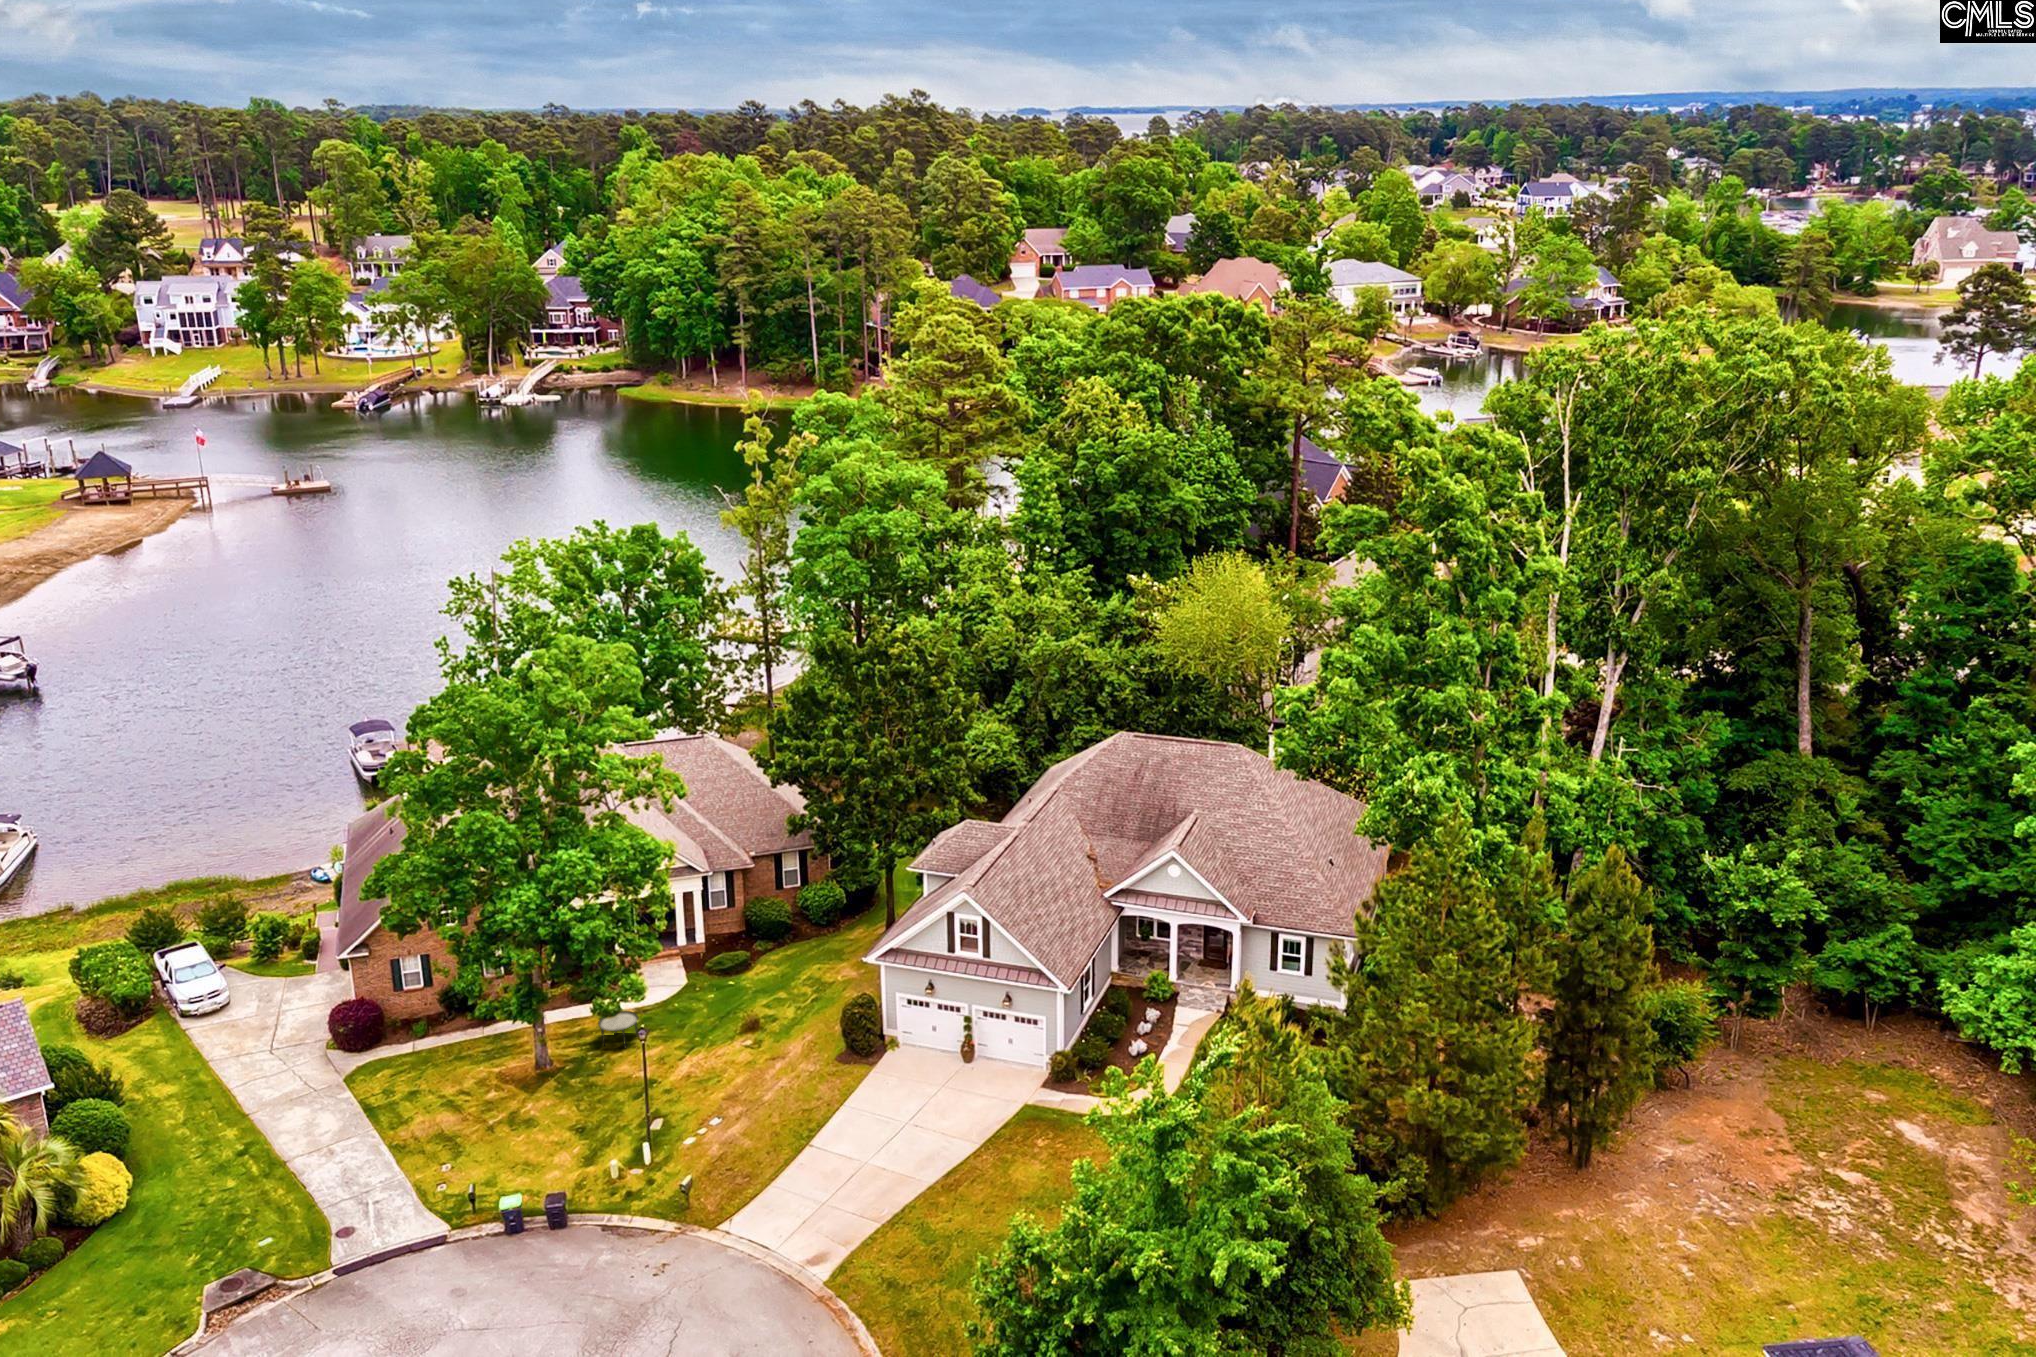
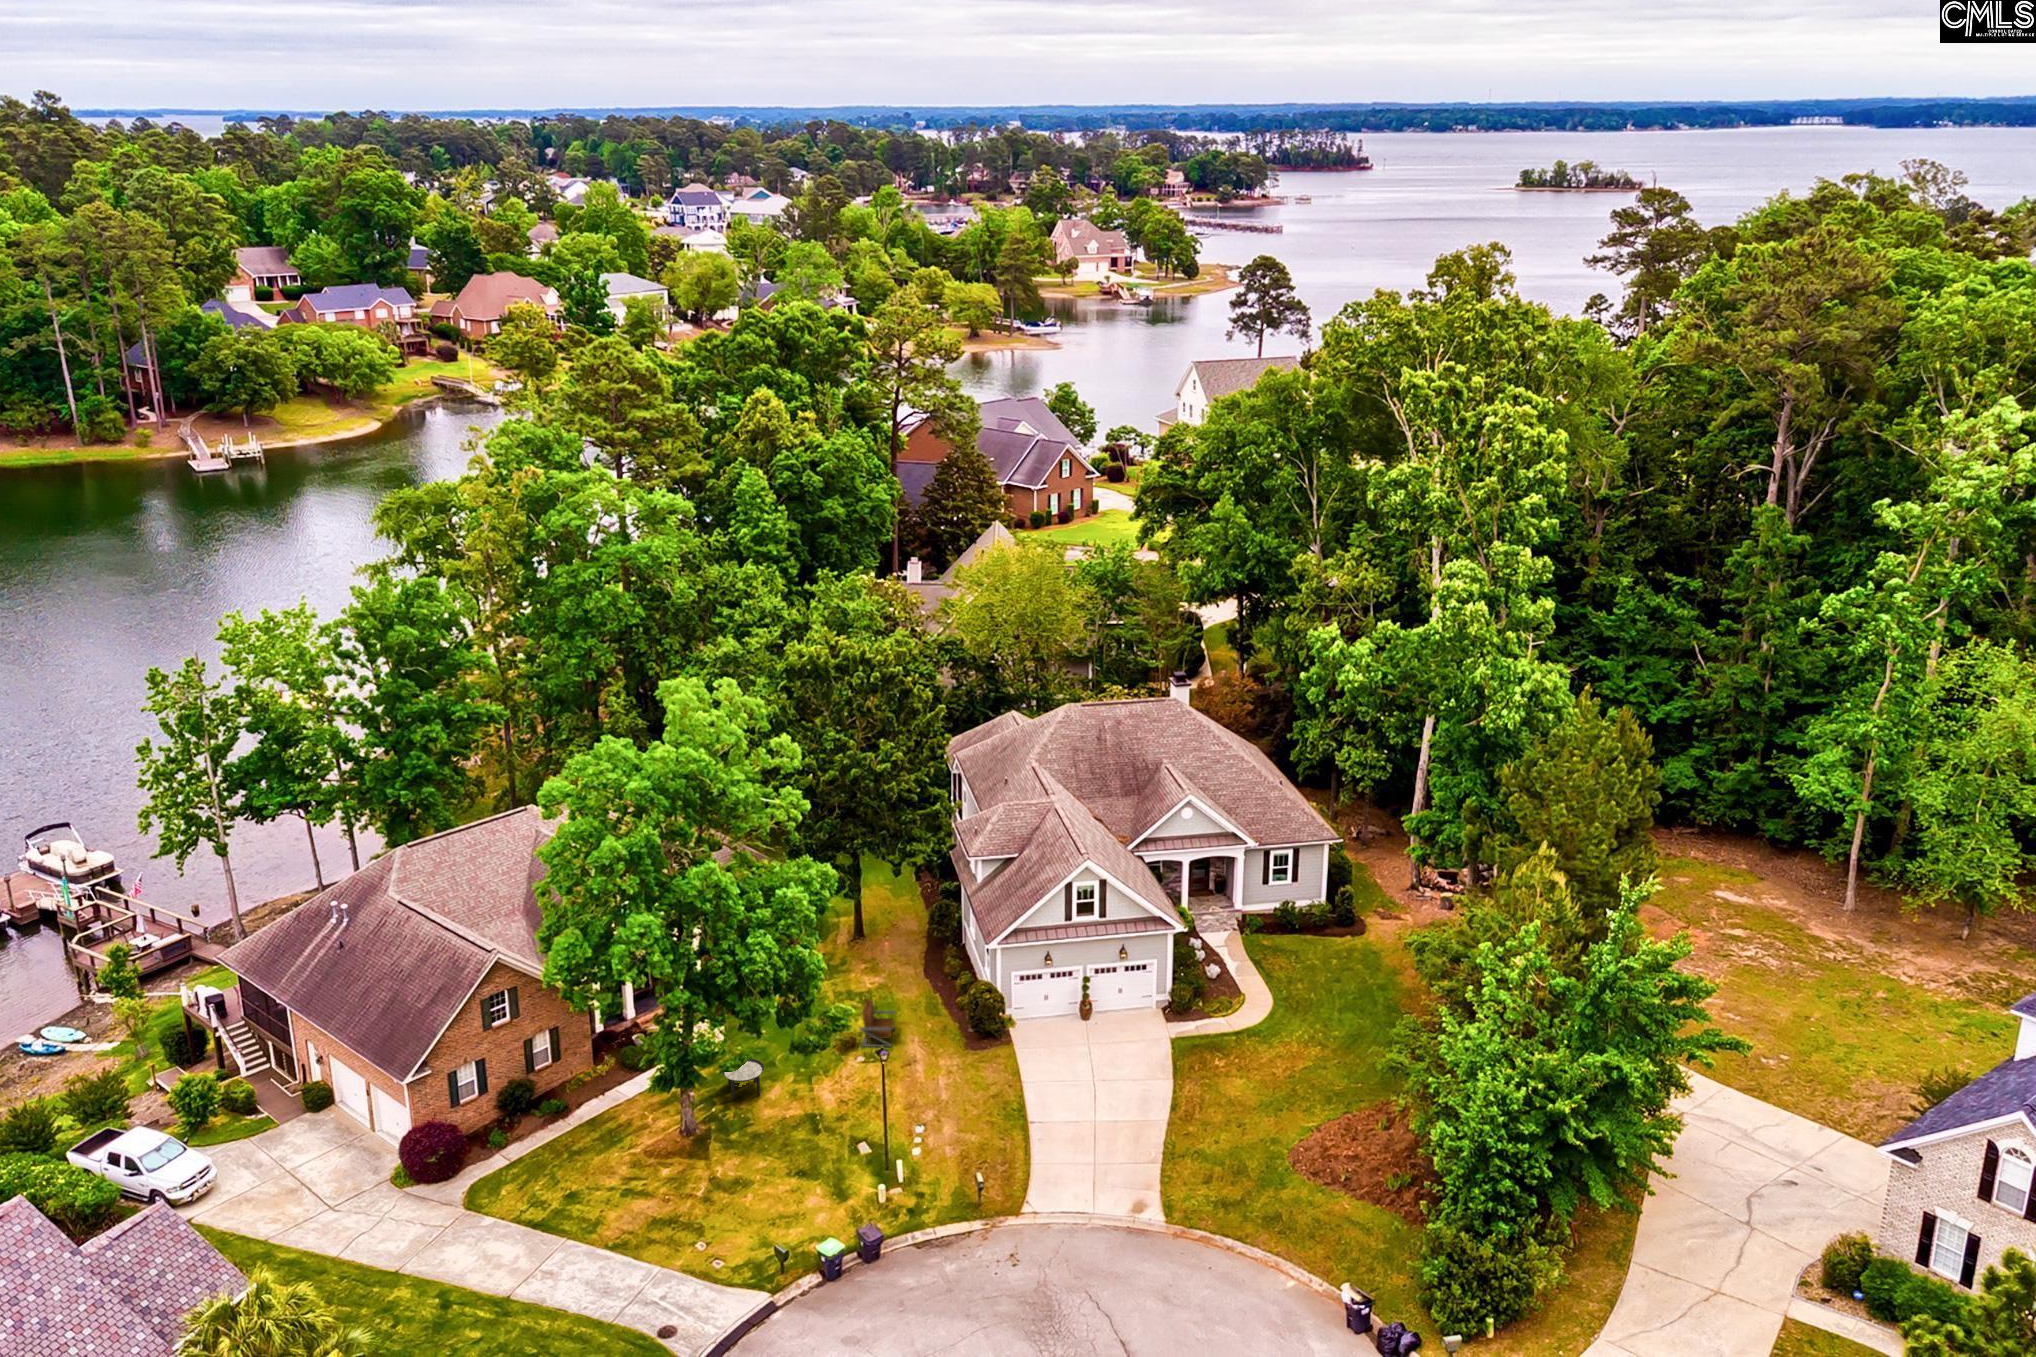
lounge chair: none [746,987,796,1038] -> present [860,1000,895,1047]

